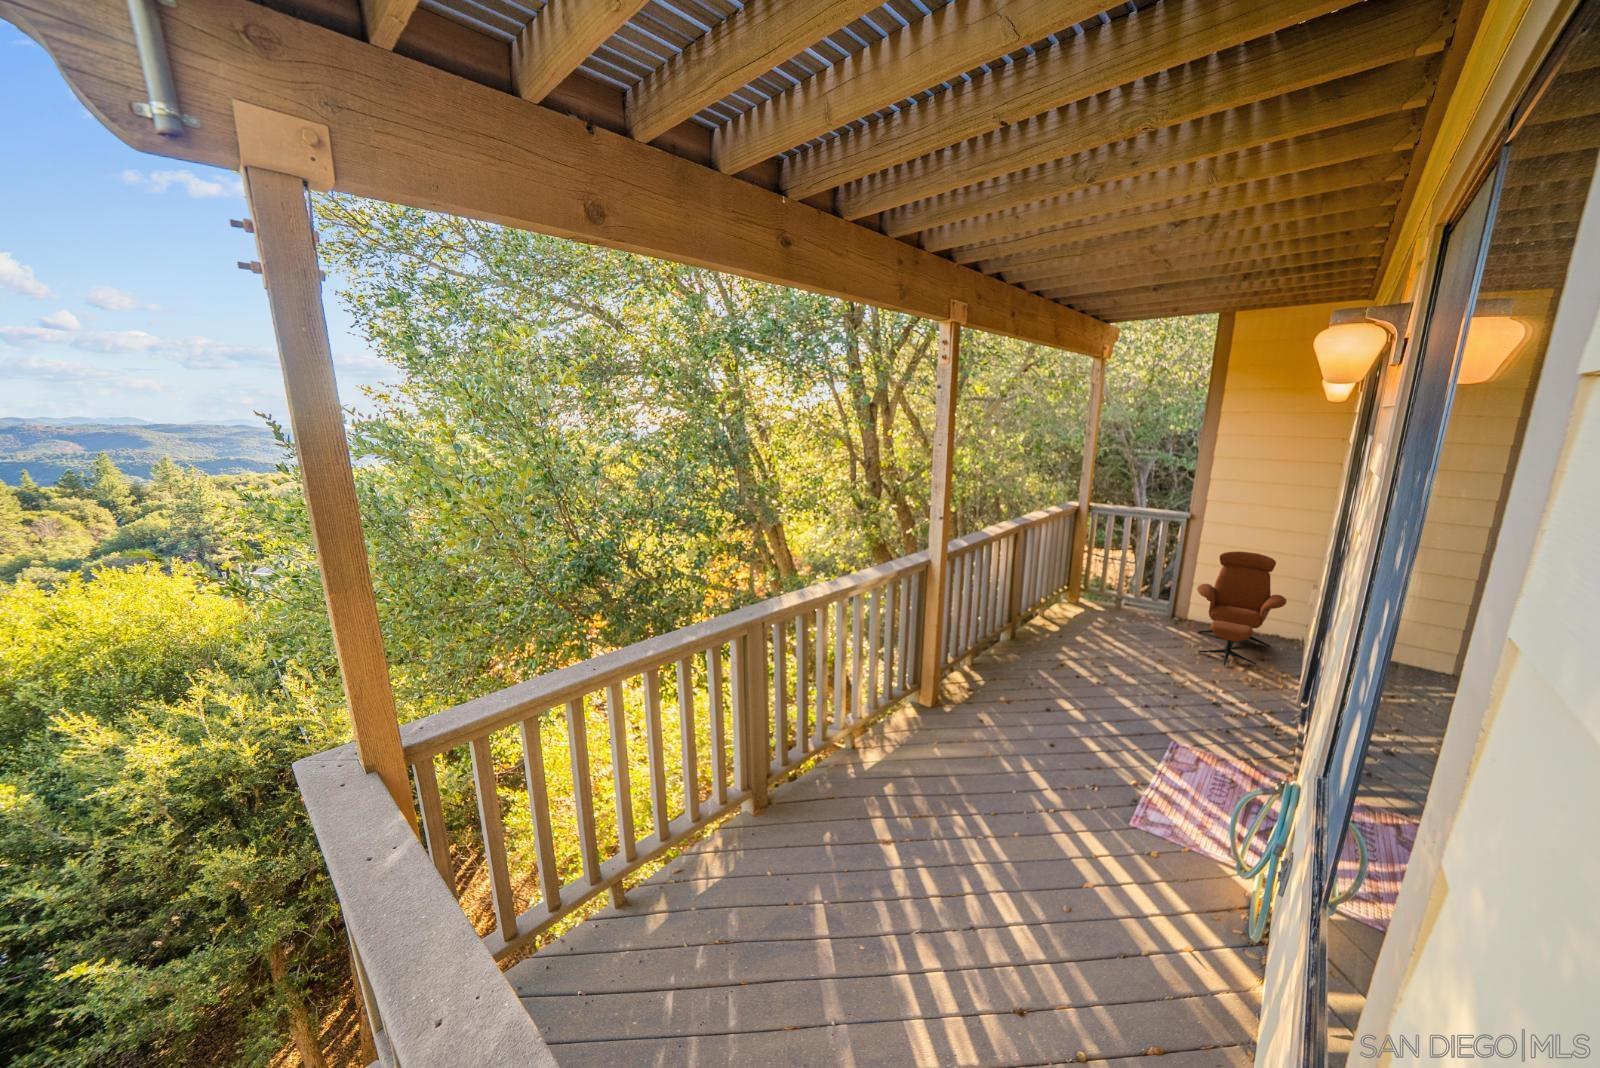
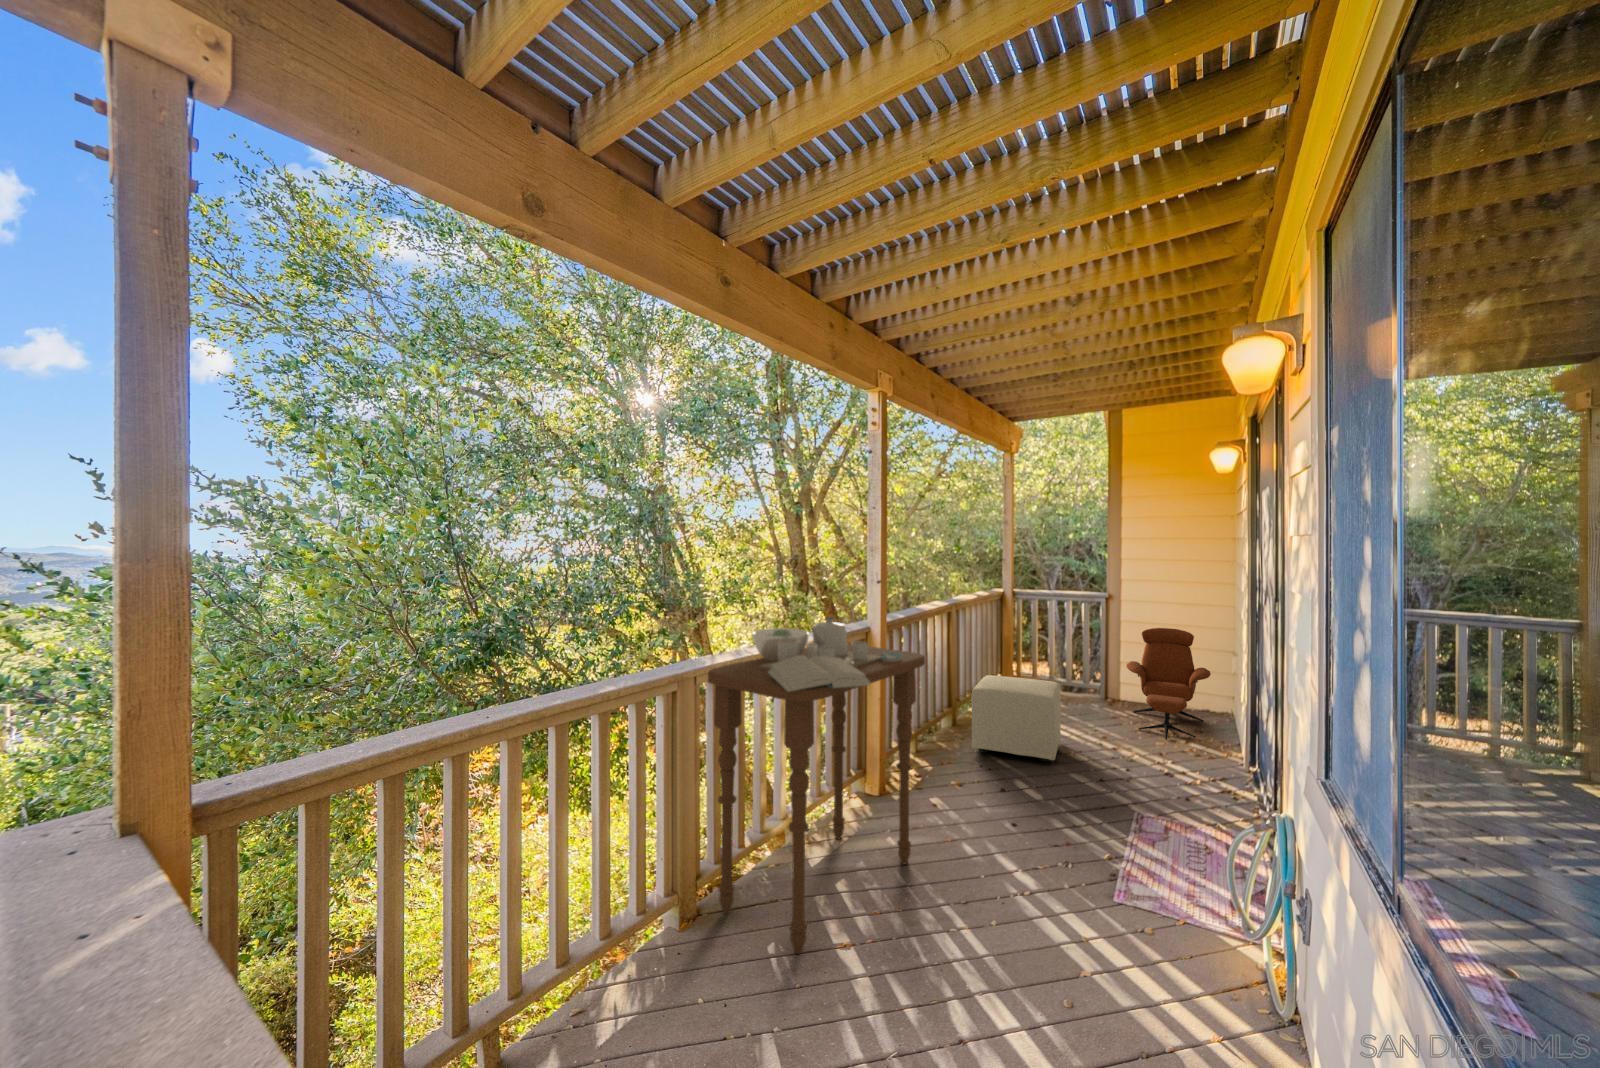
side table: none [777,567,976,844] -> present [708,617,925,954]
ottoman: none [1025,596,1120,682] -> present [971,675,1061,762]

